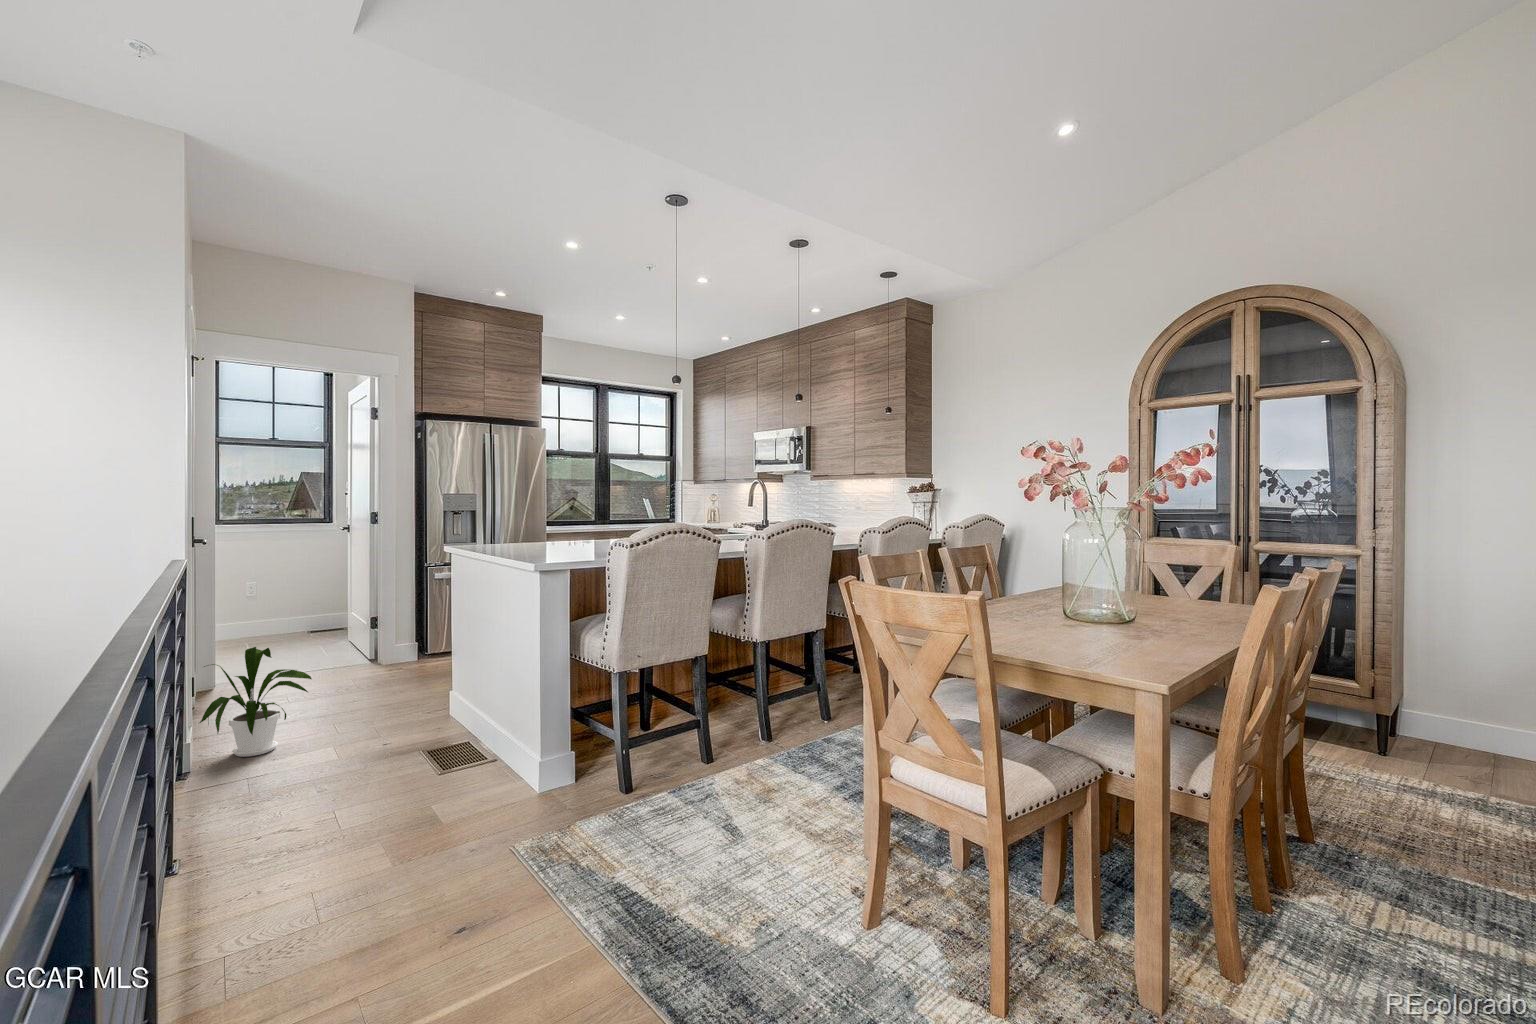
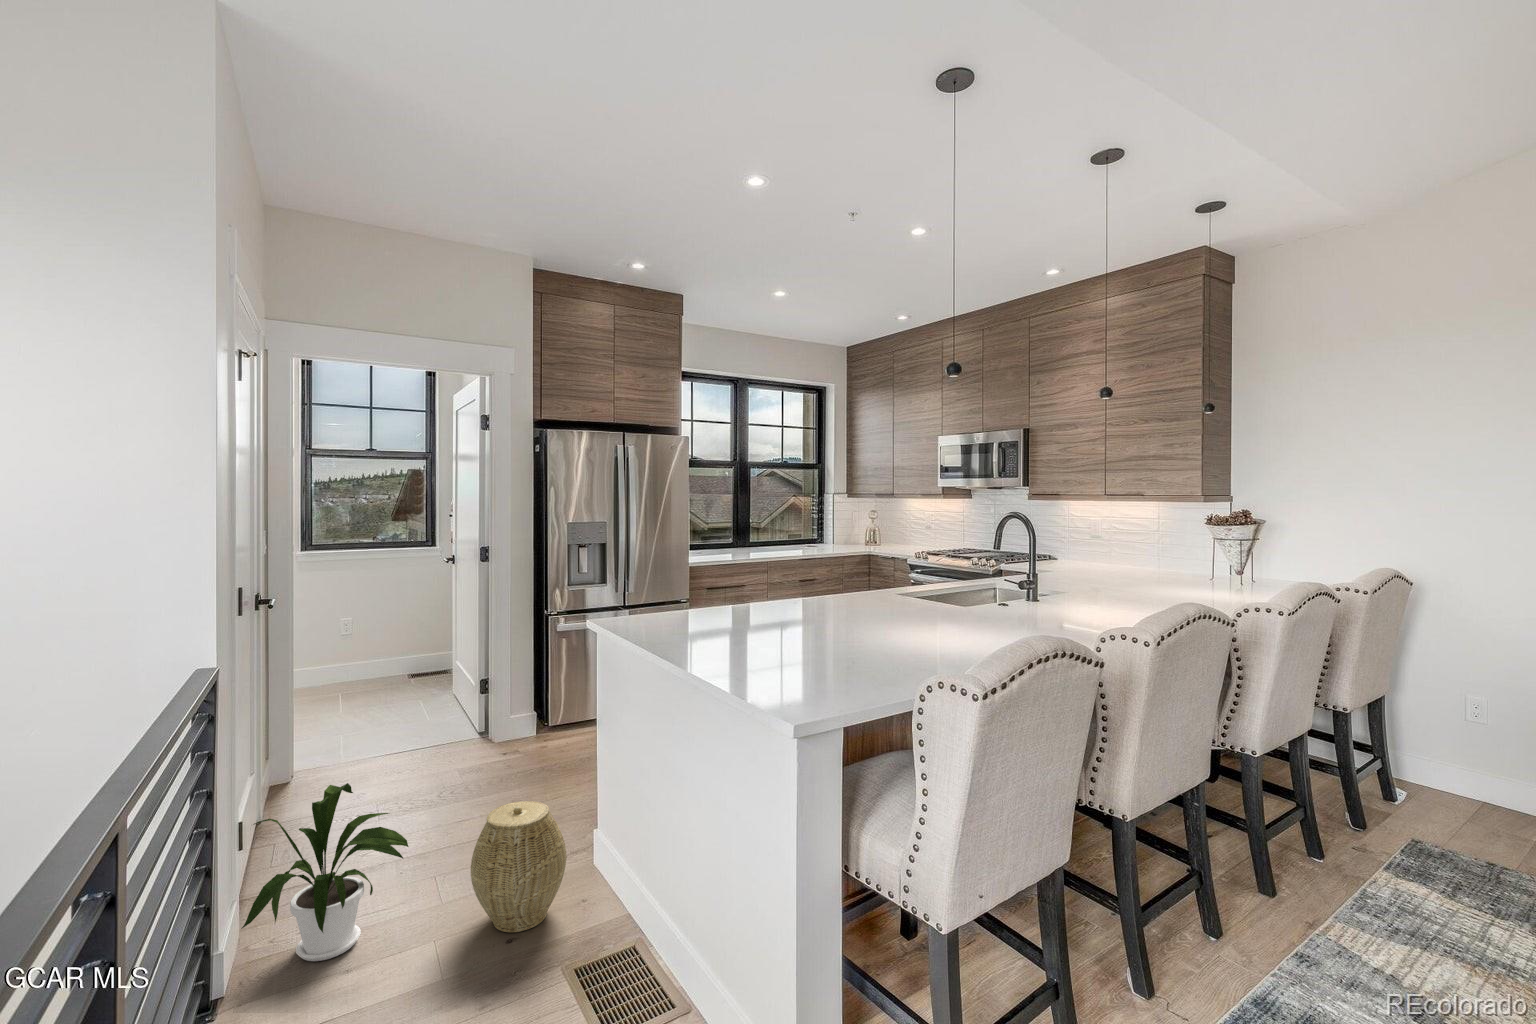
woven basket: none [355,661,423,740] -> present [471,801,567,932]

